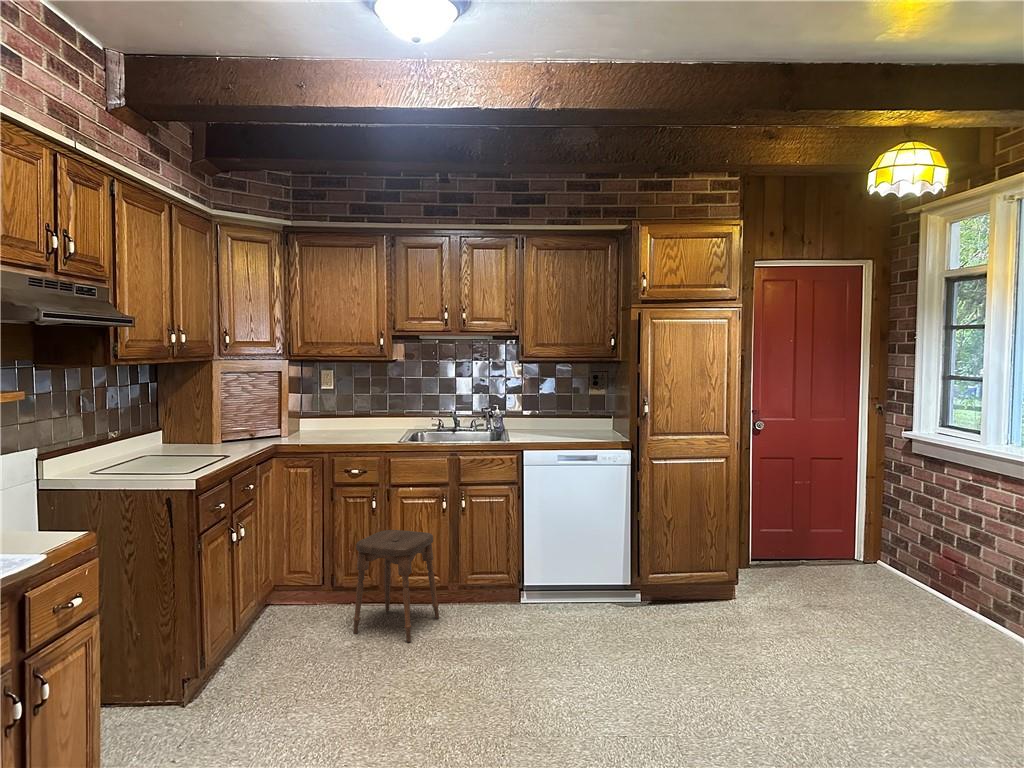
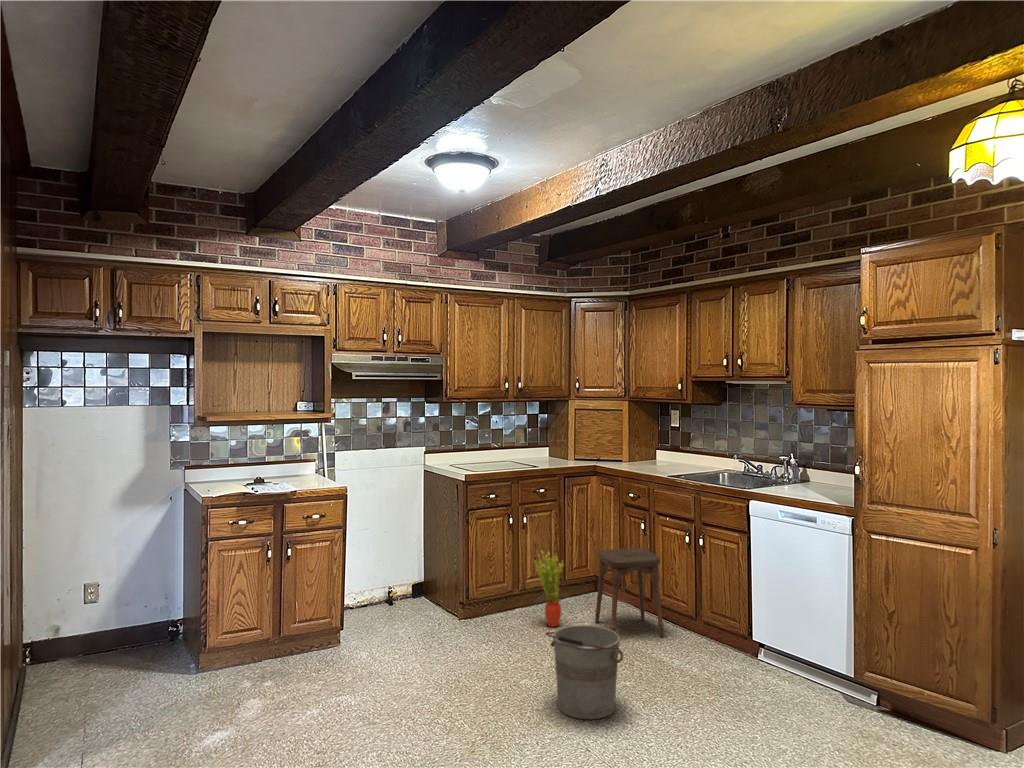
potted plant: none [294,560,339,659] -> present [535,551,563,627]
bucket: none [485,616,577,730] -> present [546,625,624,719]

